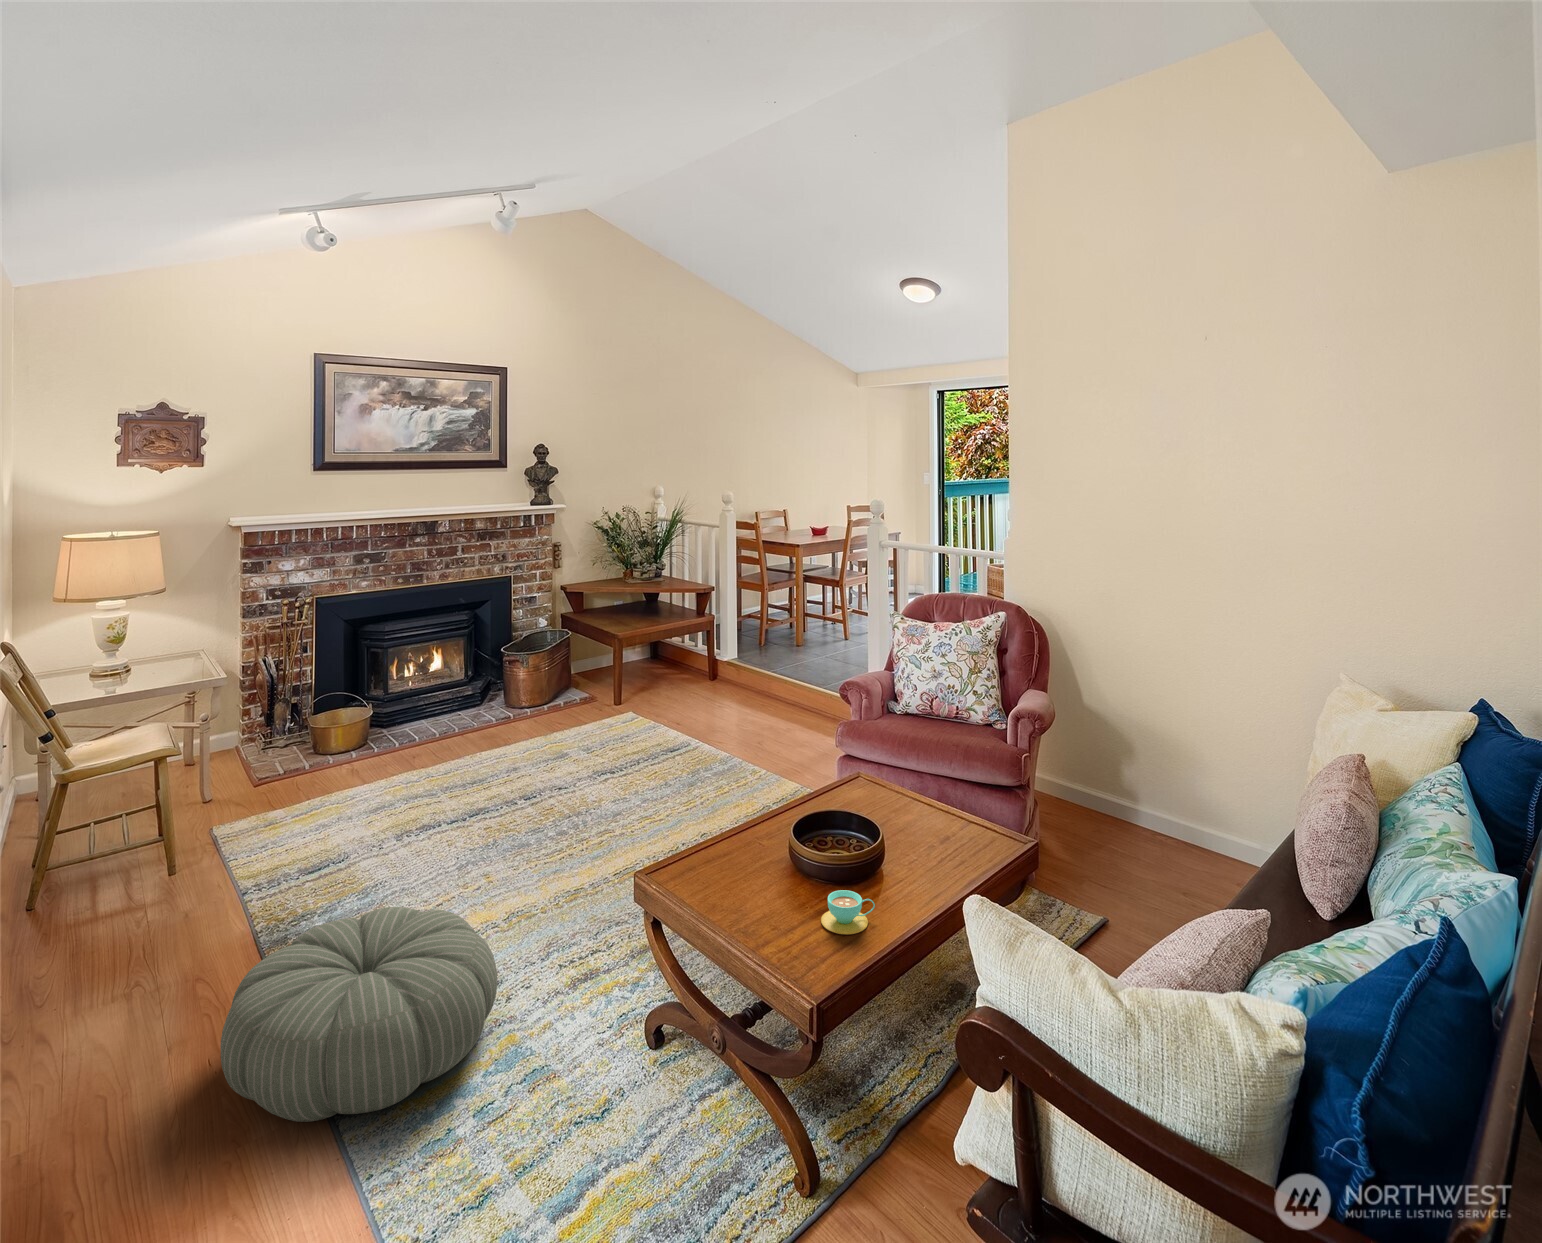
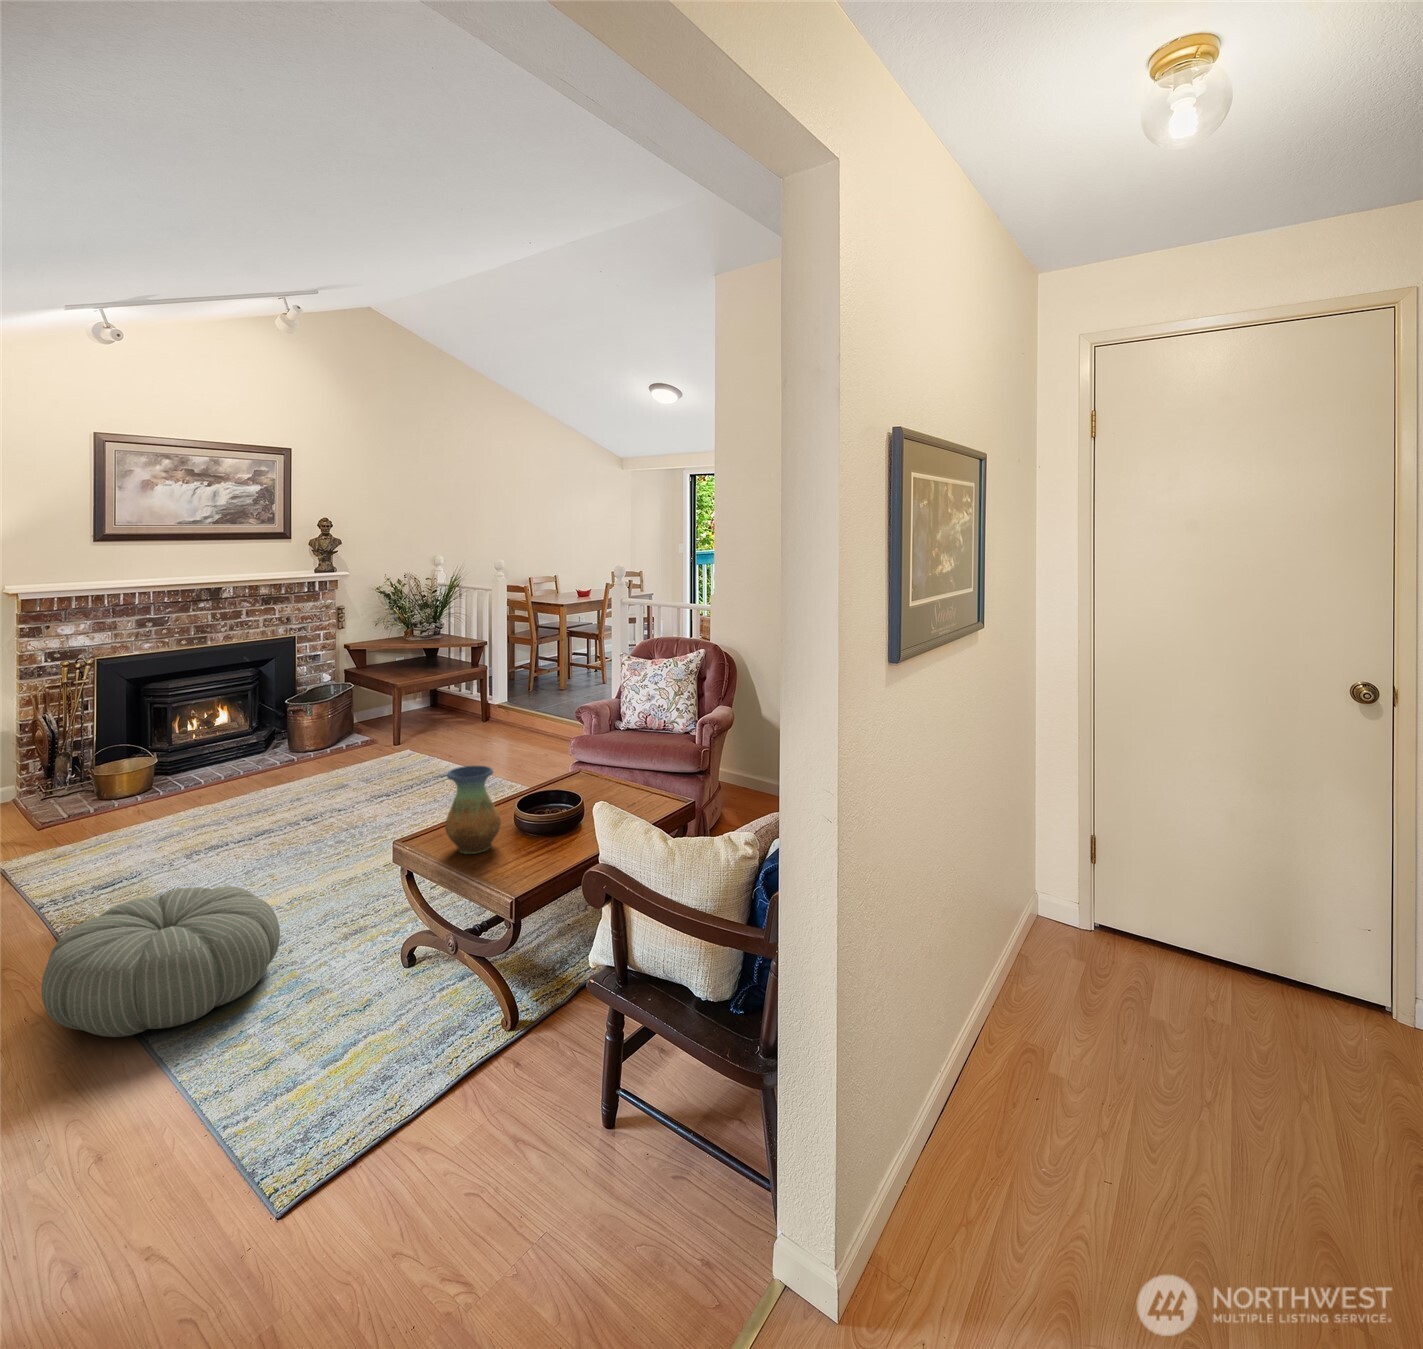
vase: none [712,789,785,914] -> present [445,765,501,854]
teacup: present [821,890,875,934] -> none [526,832,565,859]

